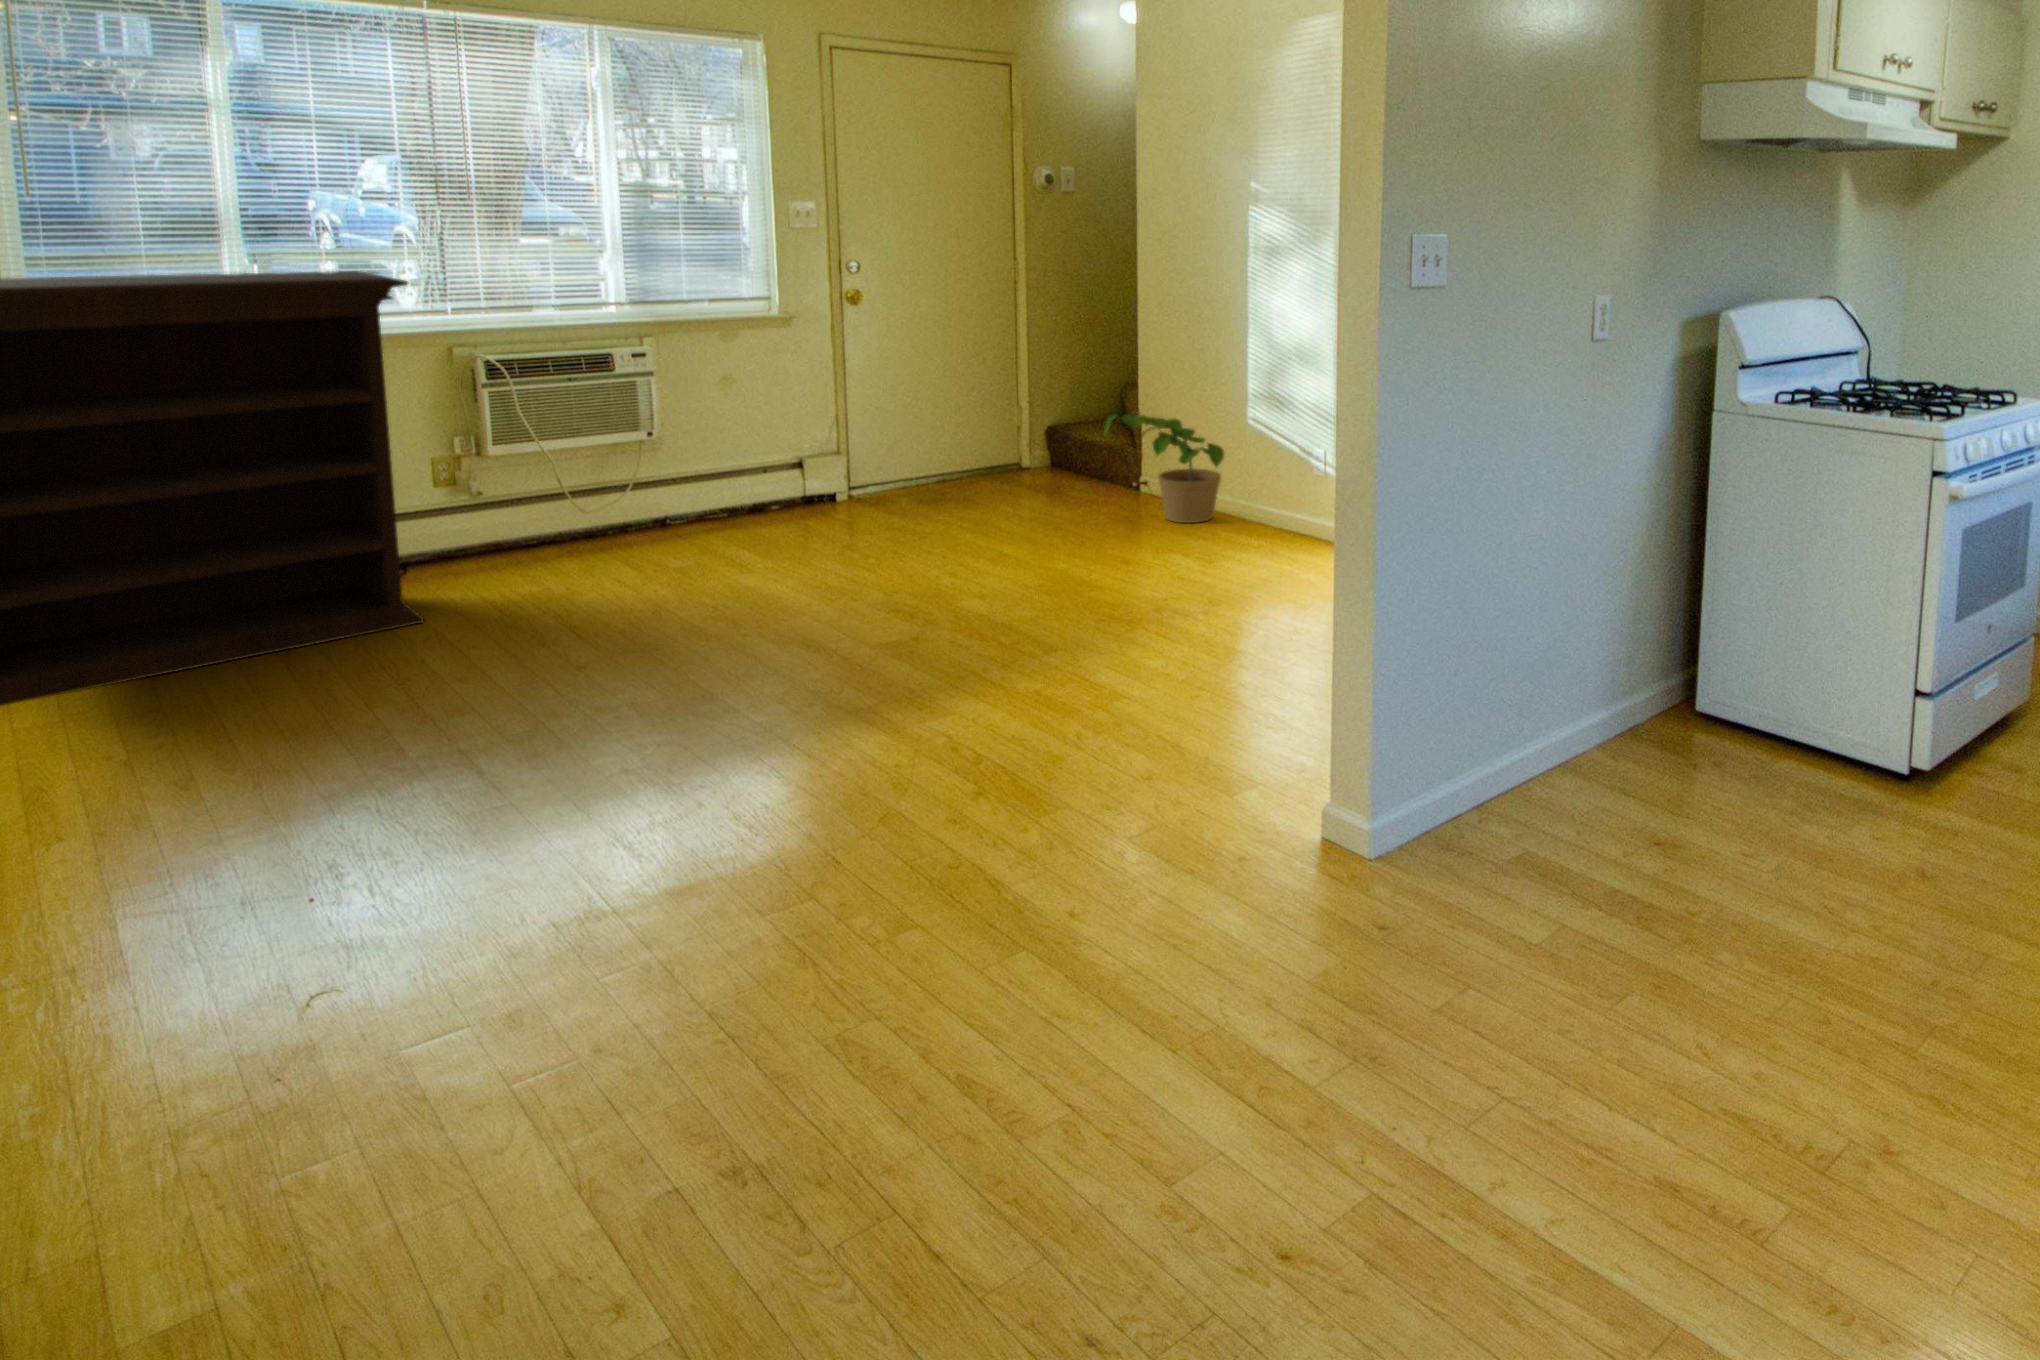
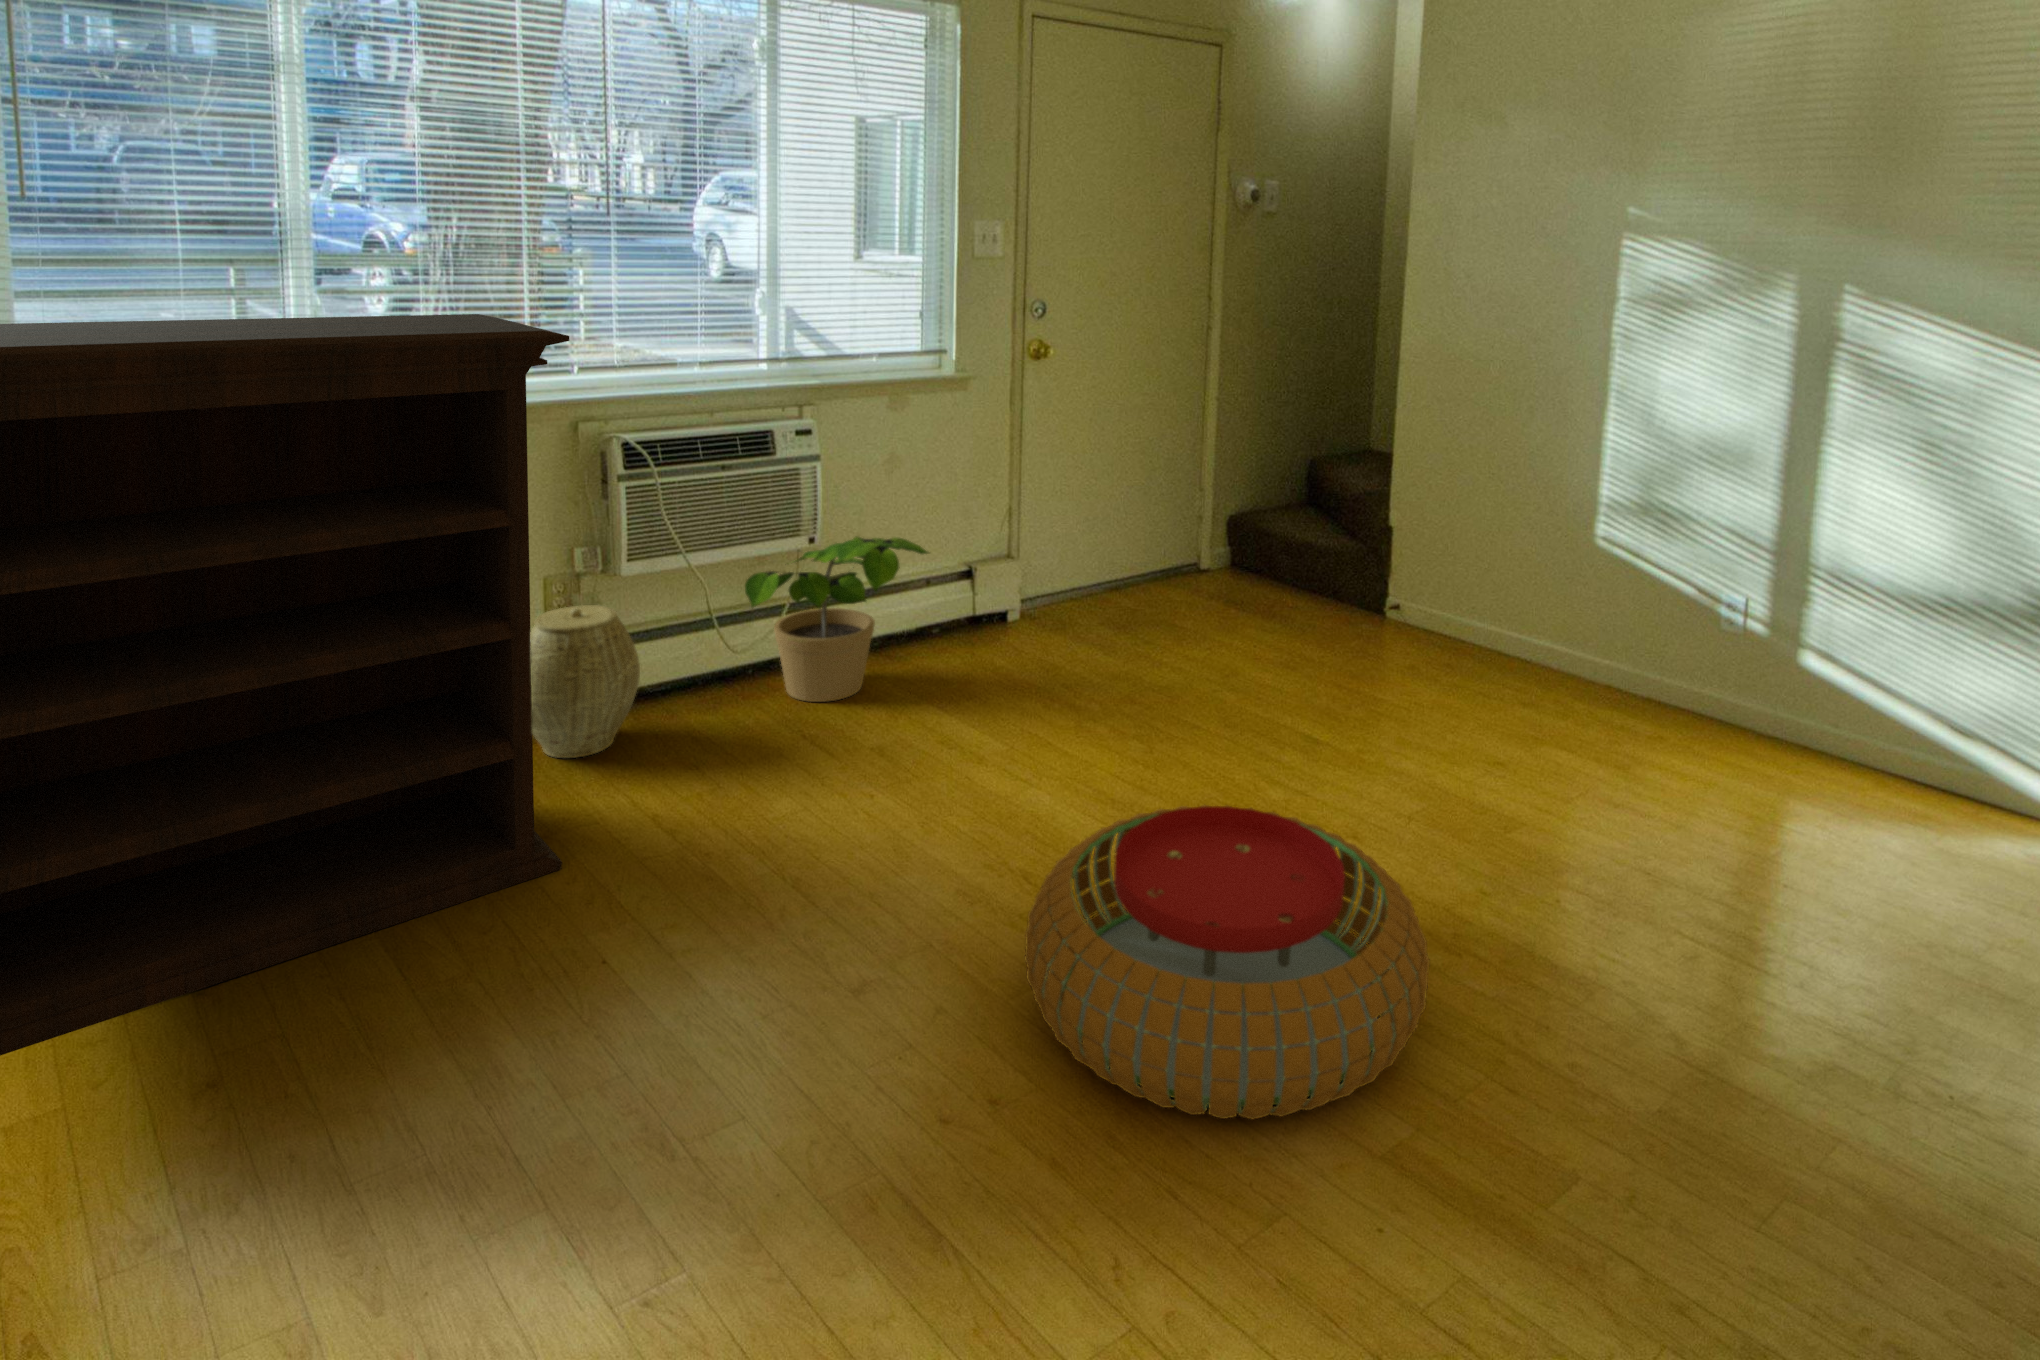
potted plant: present [1104,414,1224,523] -> present [745,537,928,702]
woven basket: none [406,475,505,576] -> present [531,605,640,758]
pouf: none [684,556,942,693] -> present [1025,805,1430,1119]

